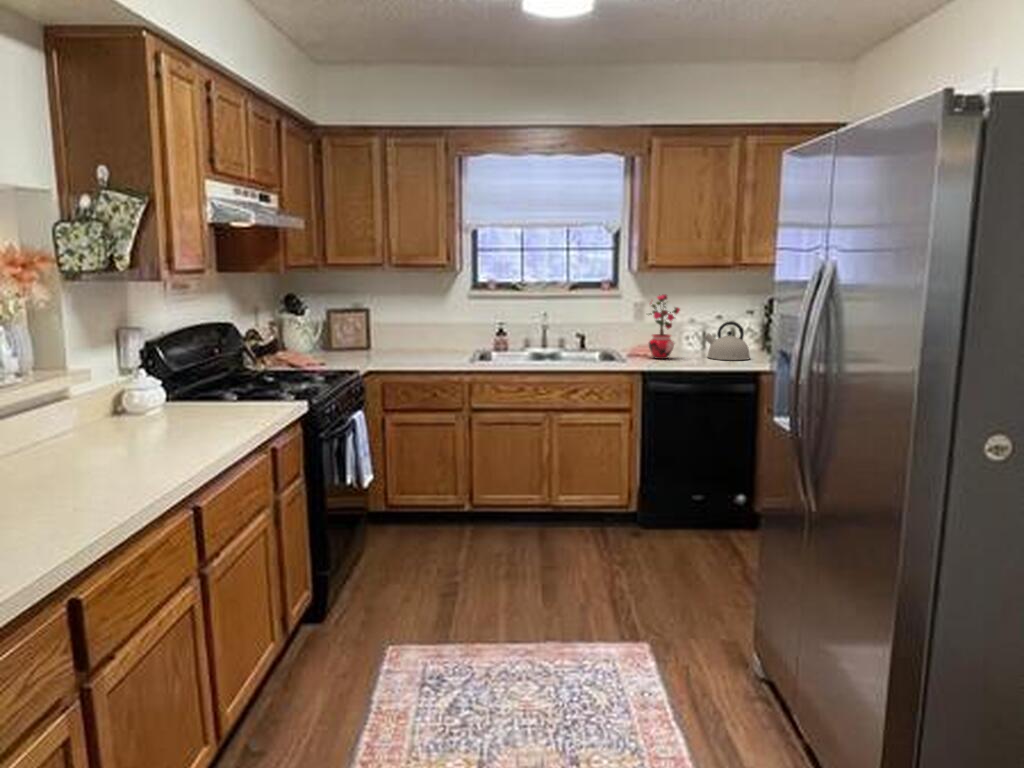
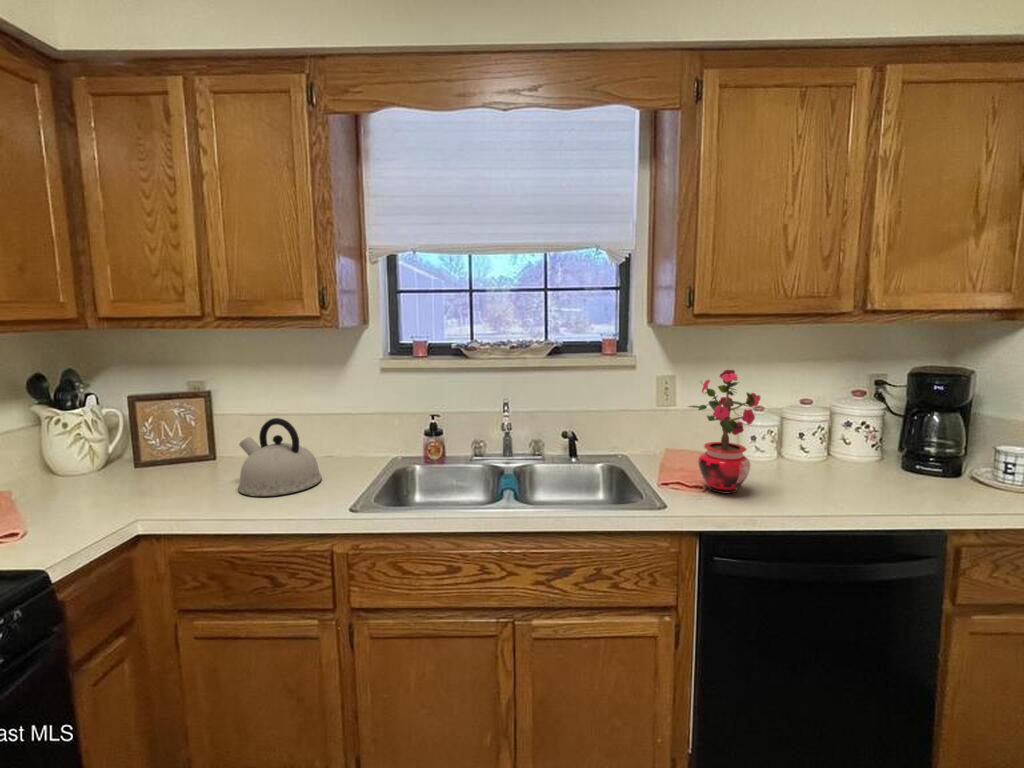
kettle: present [704,321,750,360] -> present [238,418,322,496]

